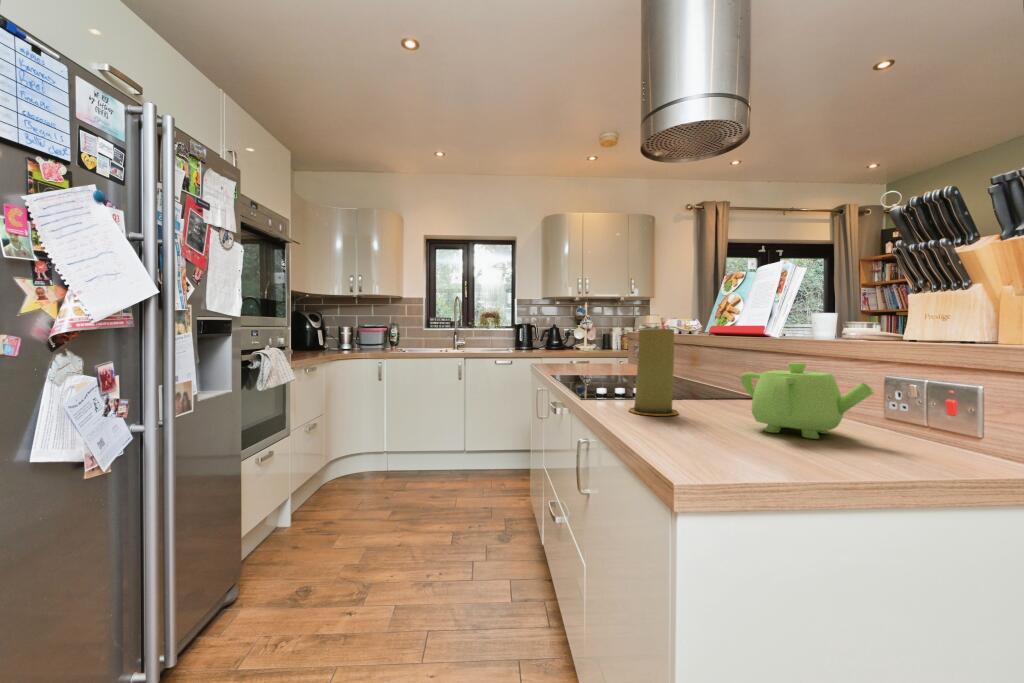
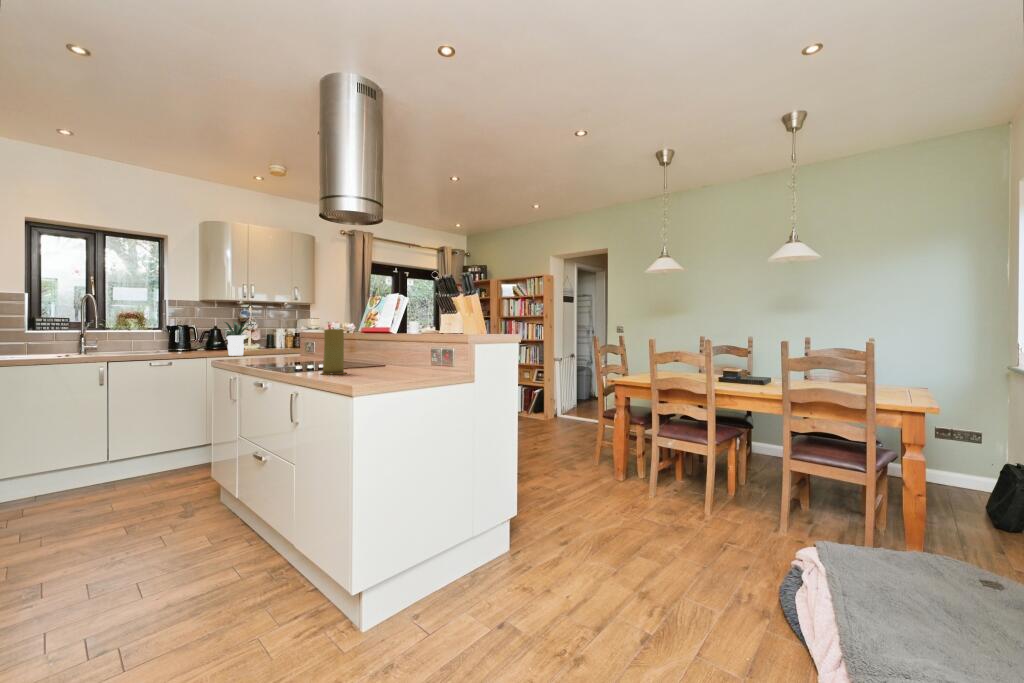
potted plant: none [544,320,589,357] -> present [224,322,248,356]
teapot: present [741,363,874,439] -> none [376,344,424,374]

